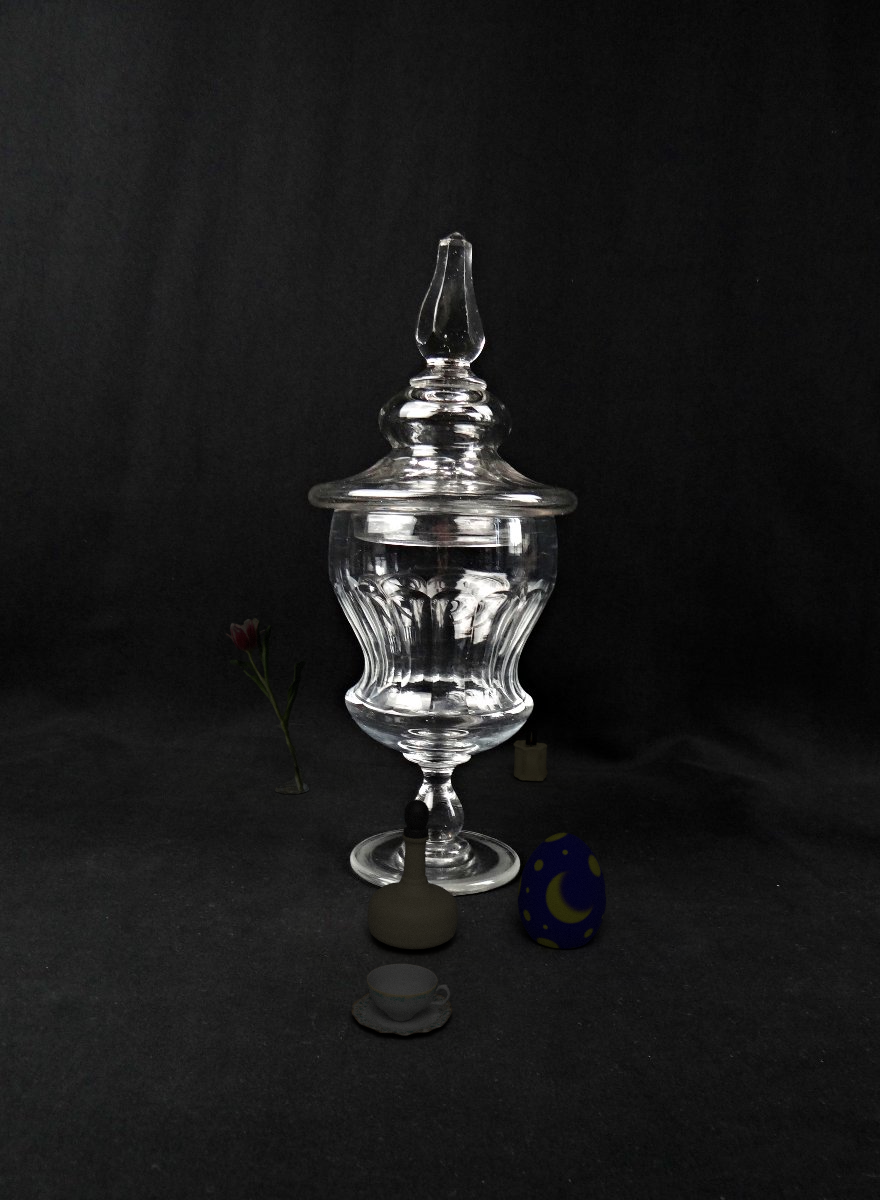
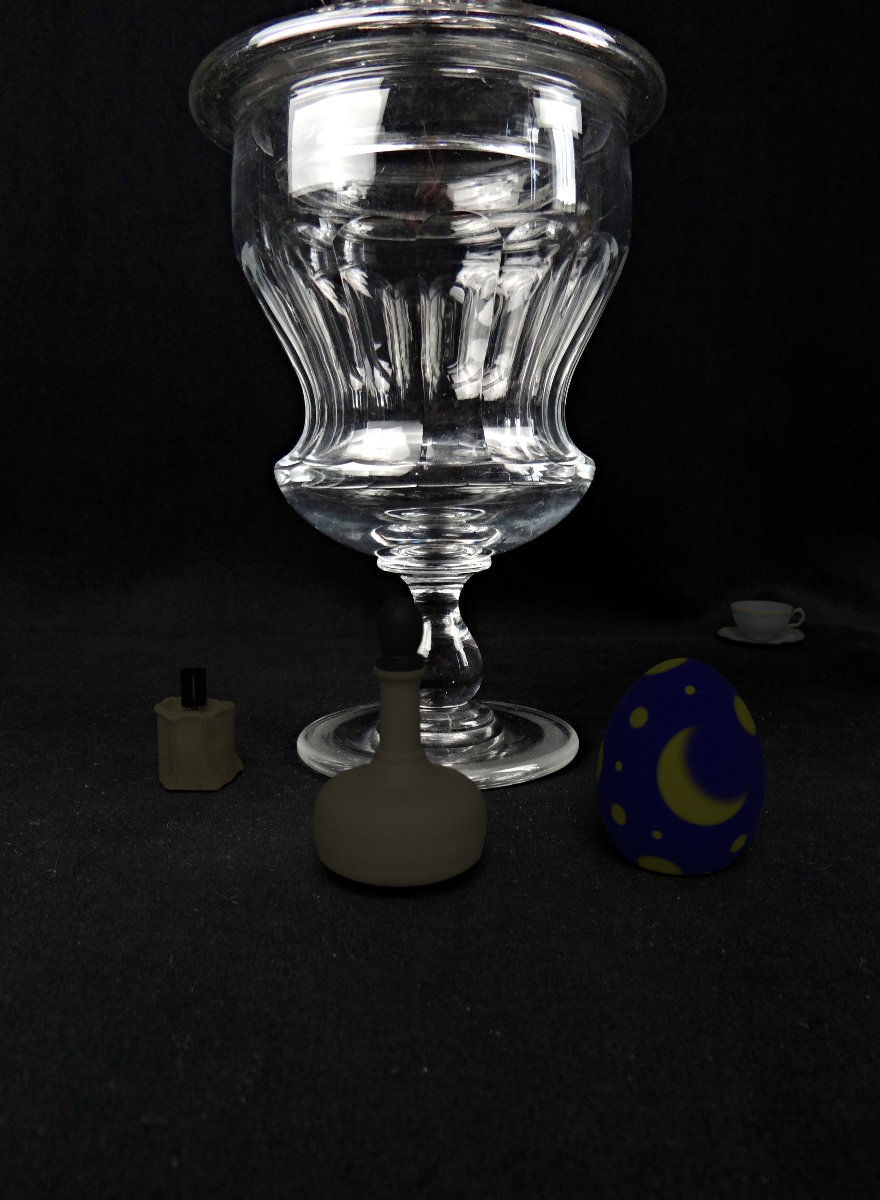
flower: present [226,618,309,794] -> none [120,412,247,664]
candle: present [514,728,548,781] -> present [154,667,244,790]
teacup: present [352,964,452,1036] -> present [717,601,805,645]

